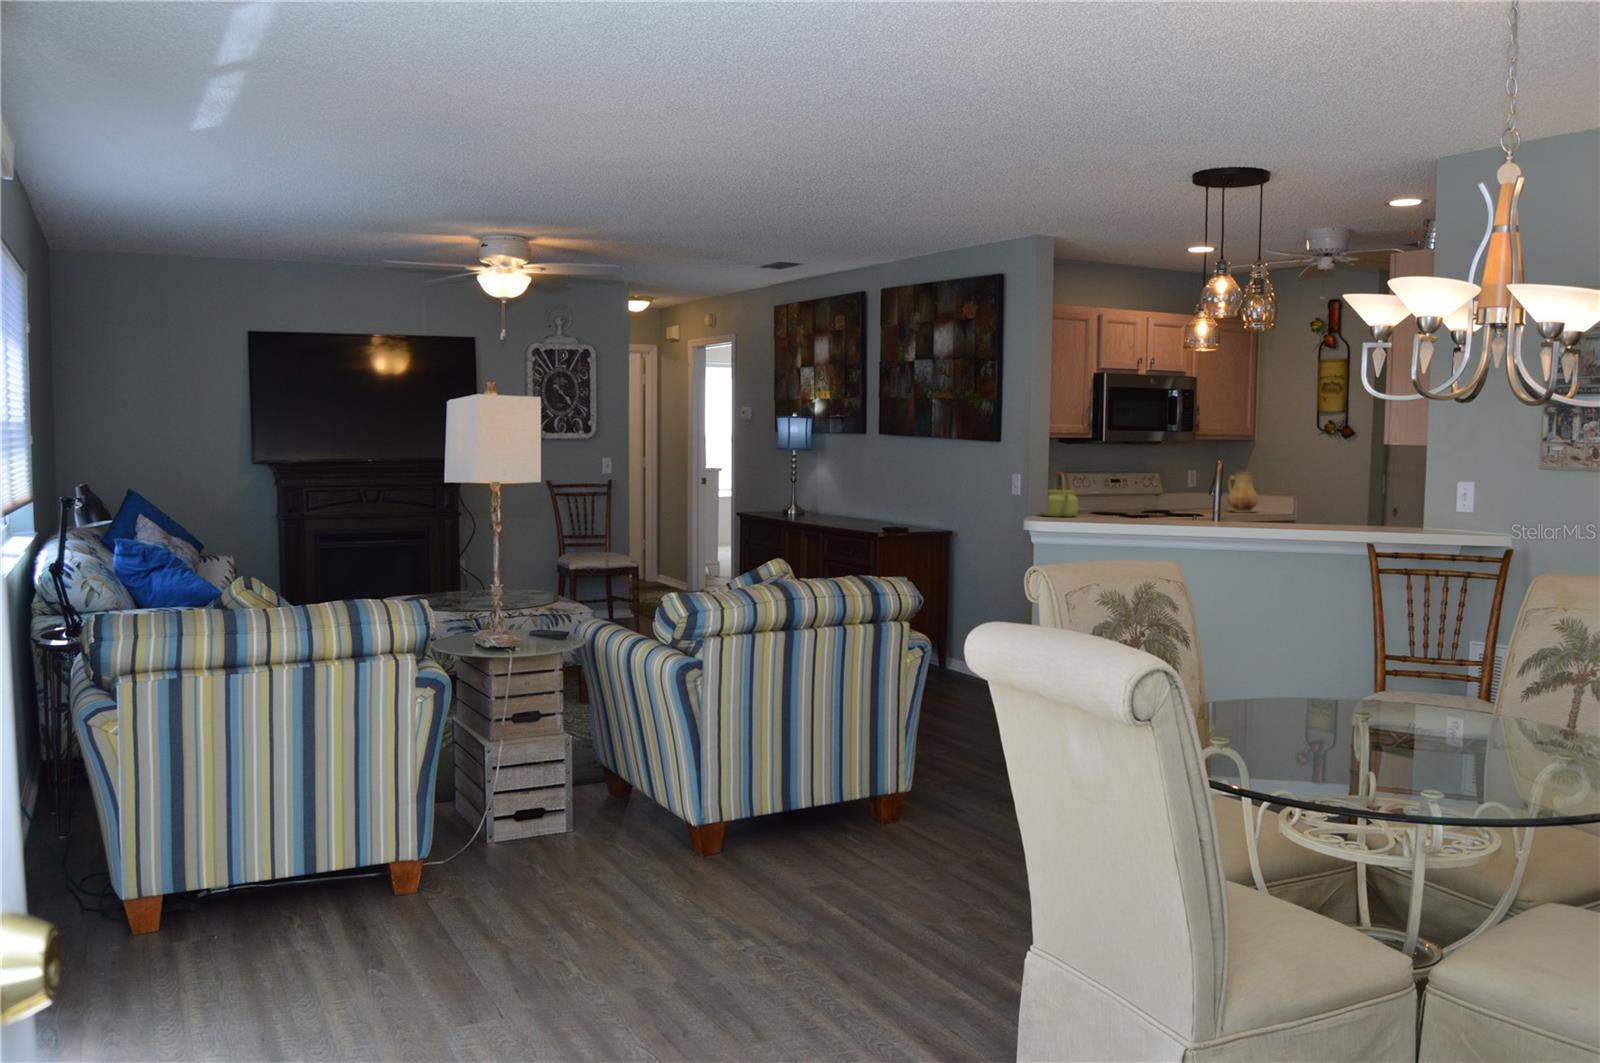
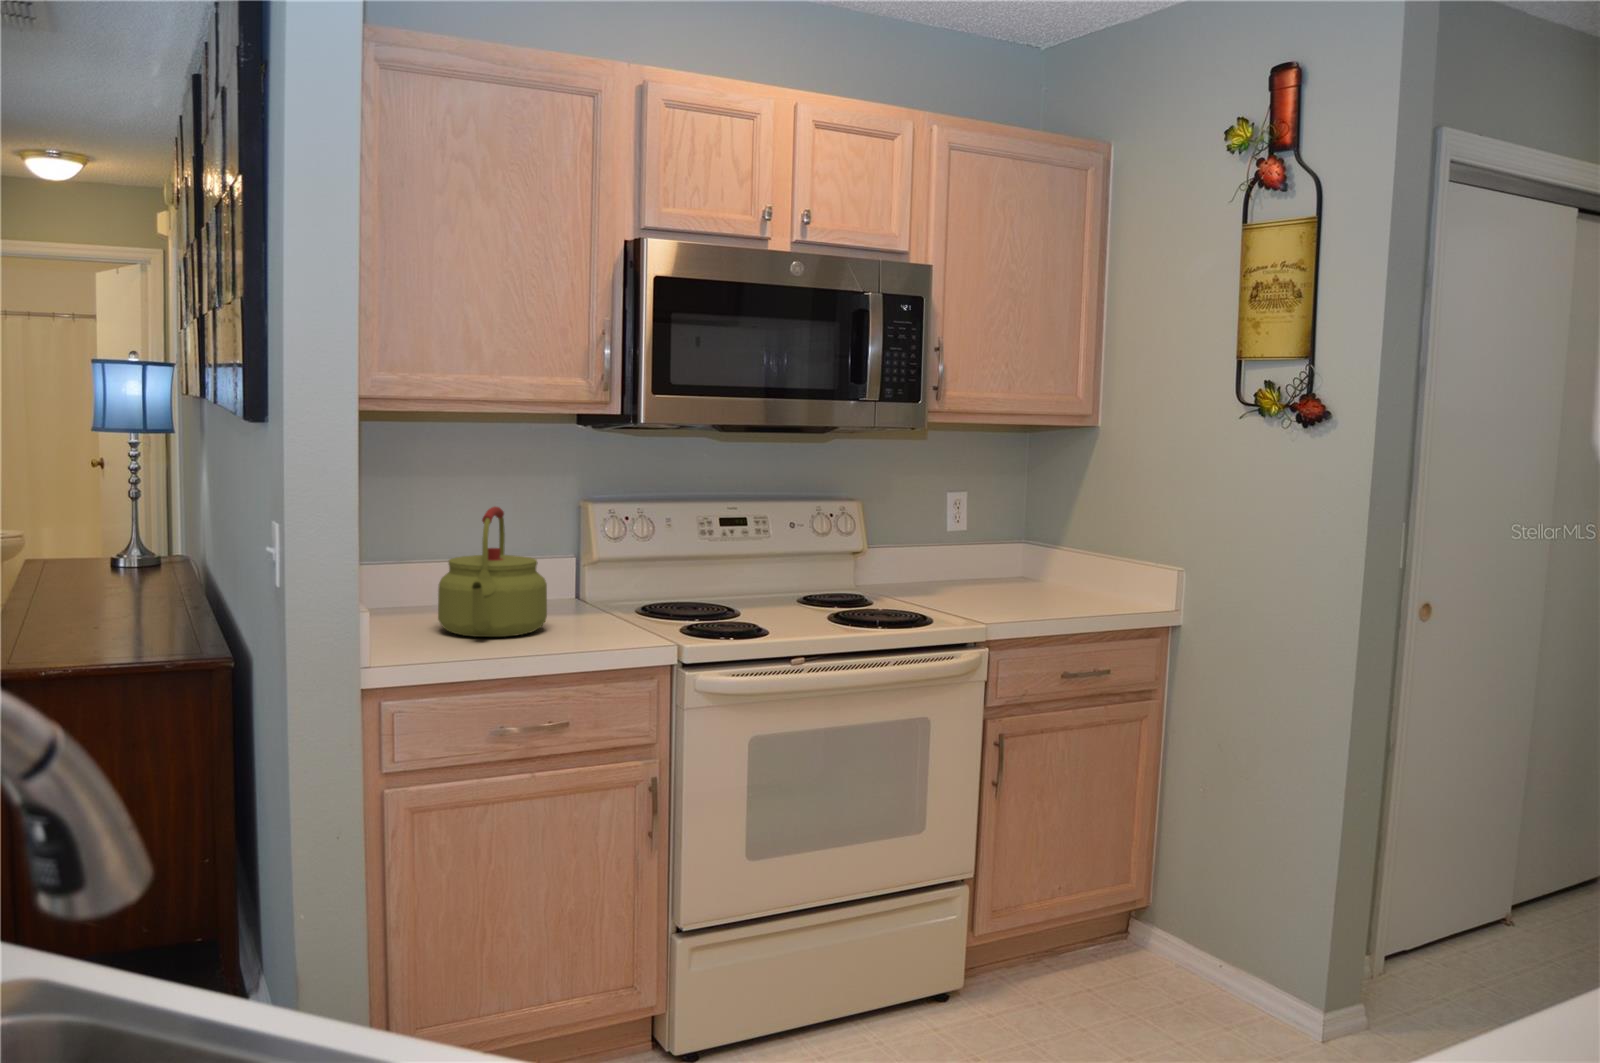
ceramic pitcher: present [1228,472,1258,513] -> none [1025,500,1095,600]

